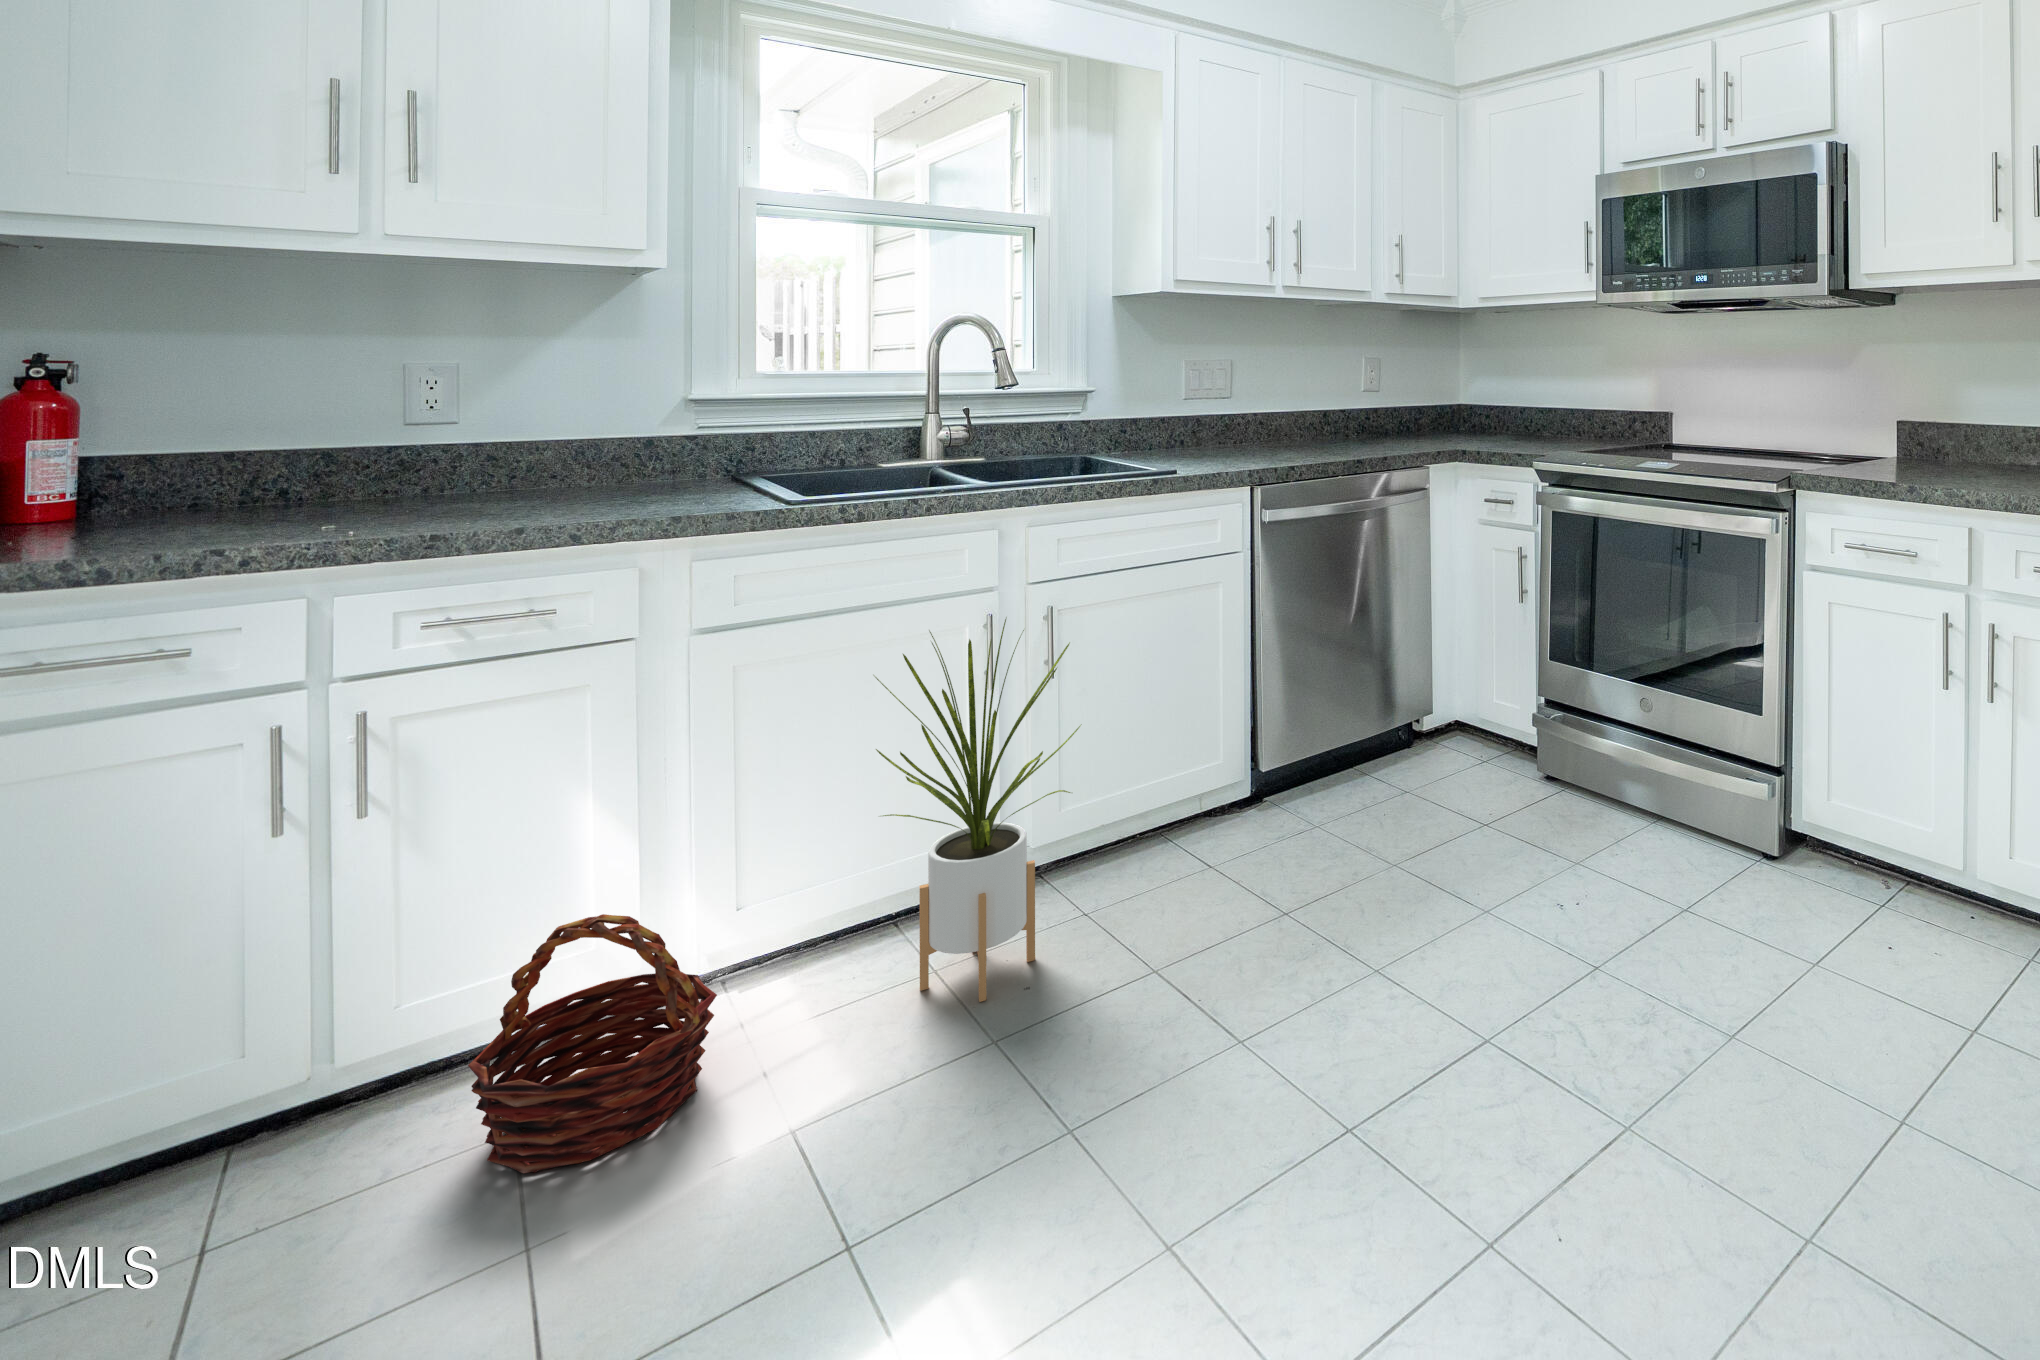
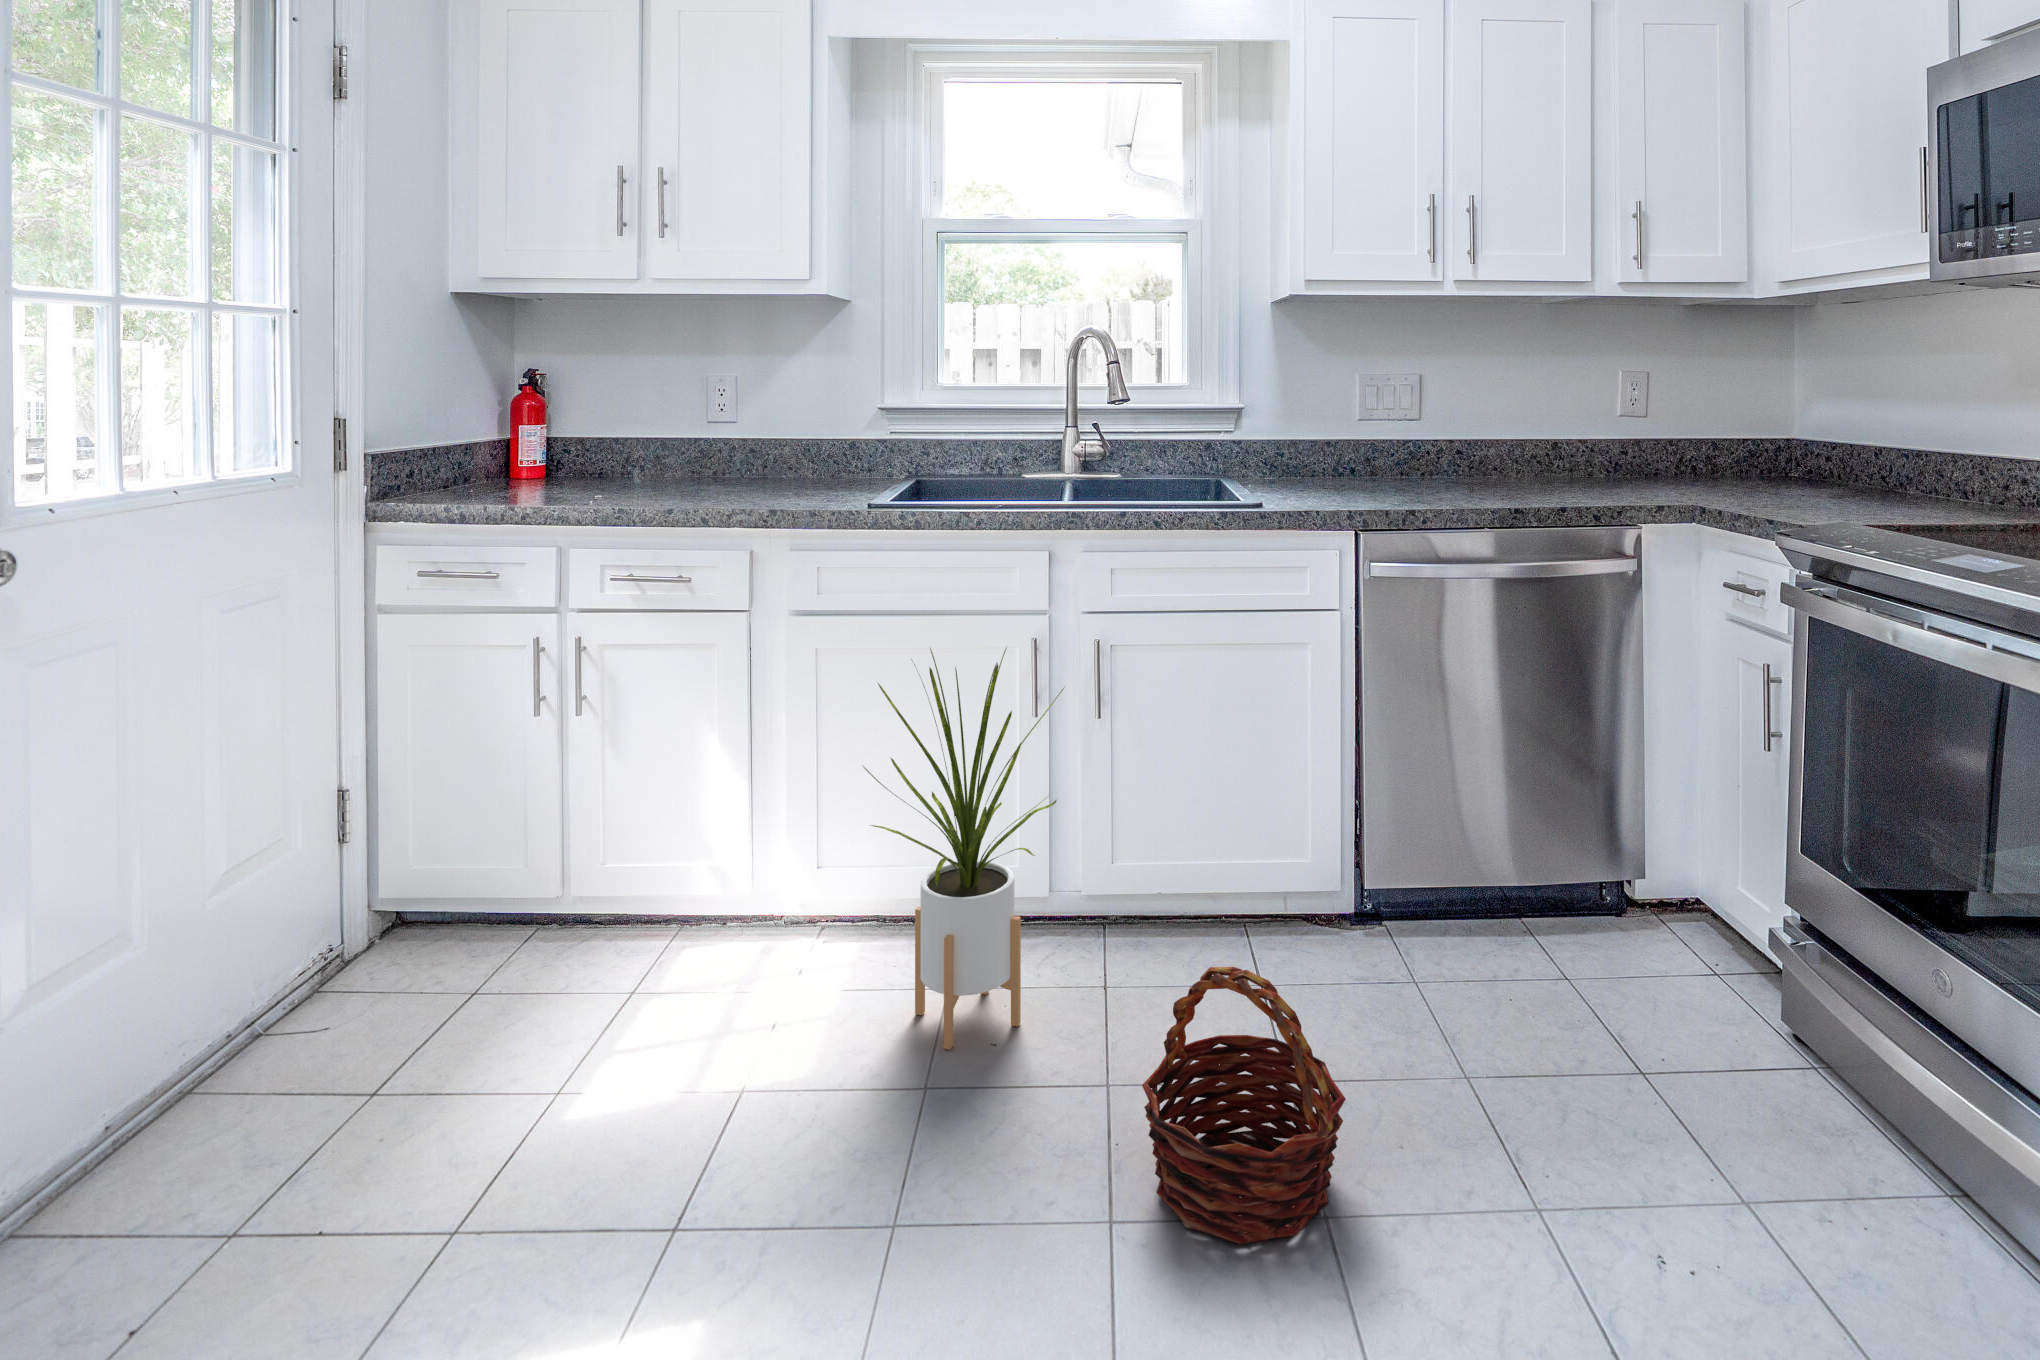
basket: present [468,914,717,1173] -> present [1142,967,1346,1244]

